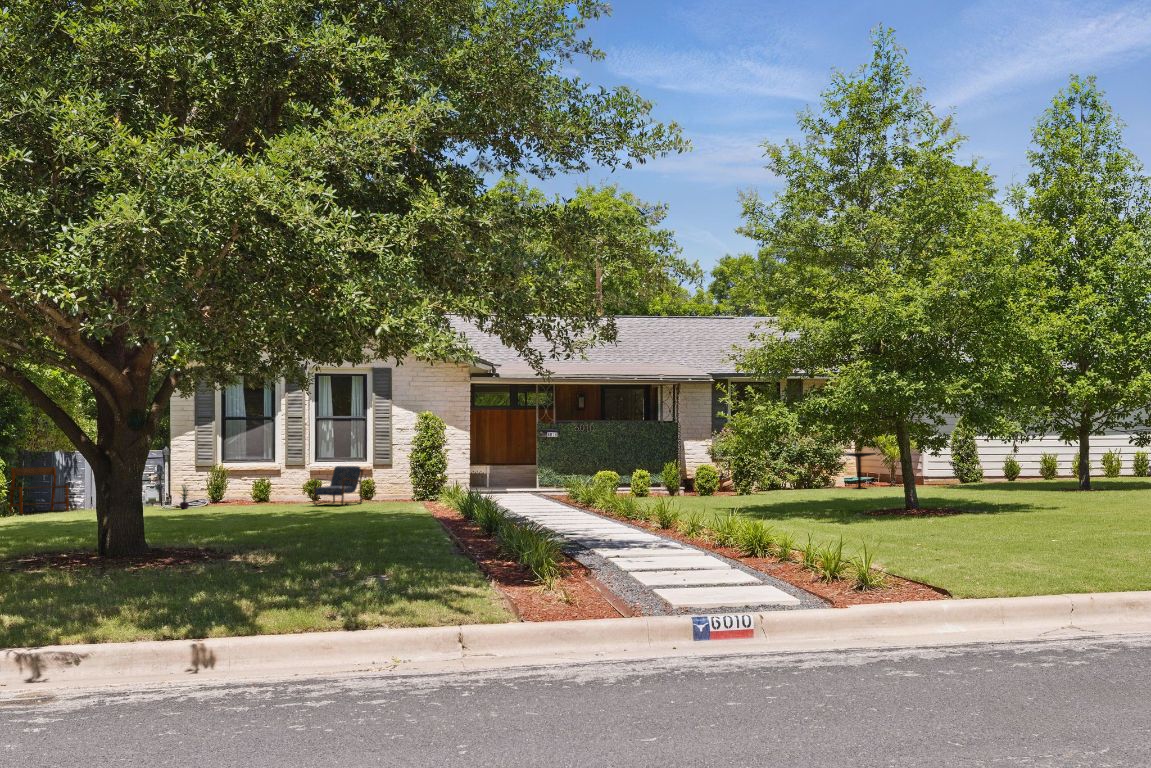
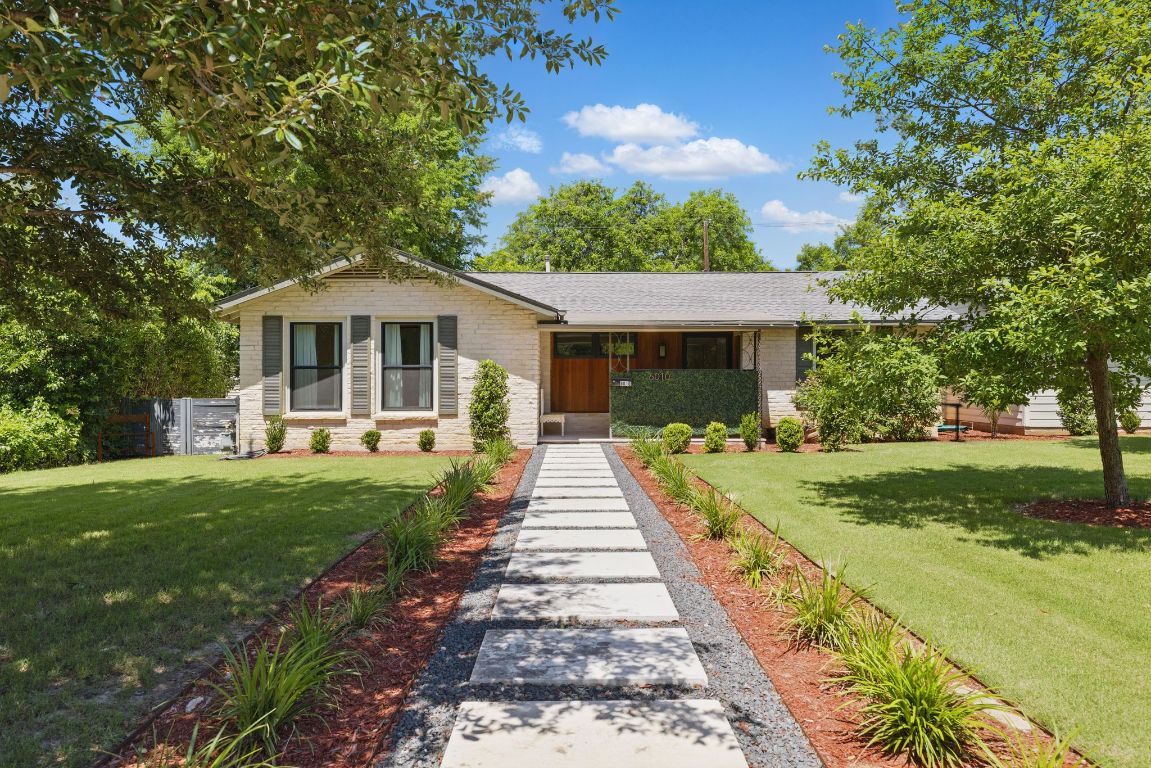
armchair: present [314,466,363,506] -> none [374,415,427,458]

